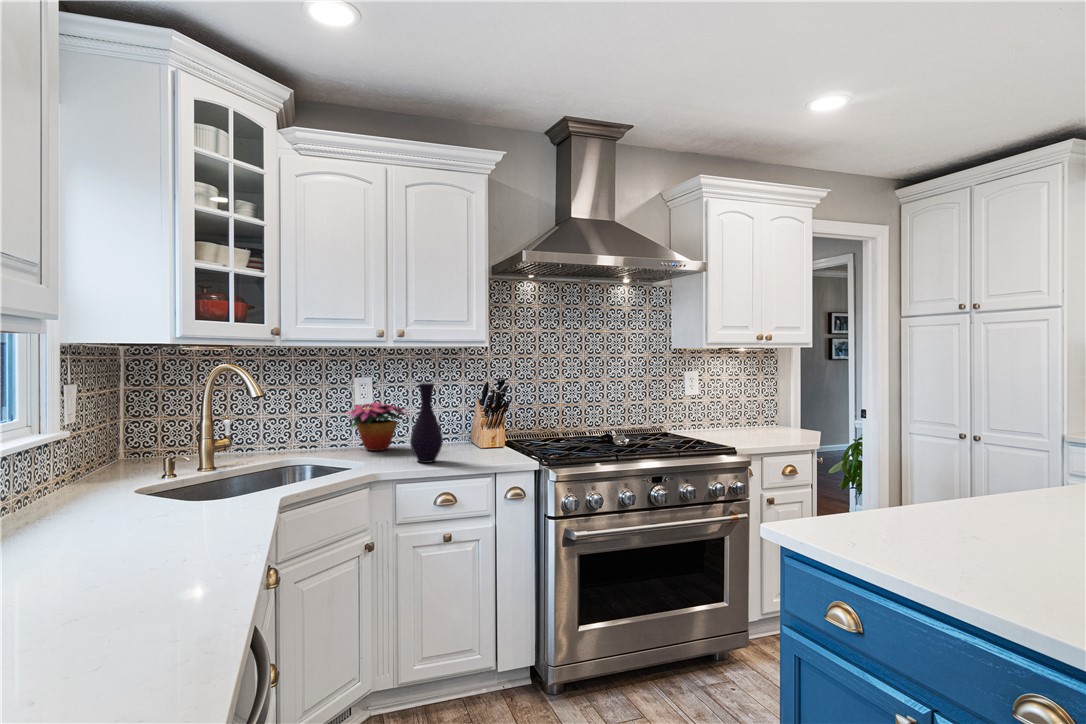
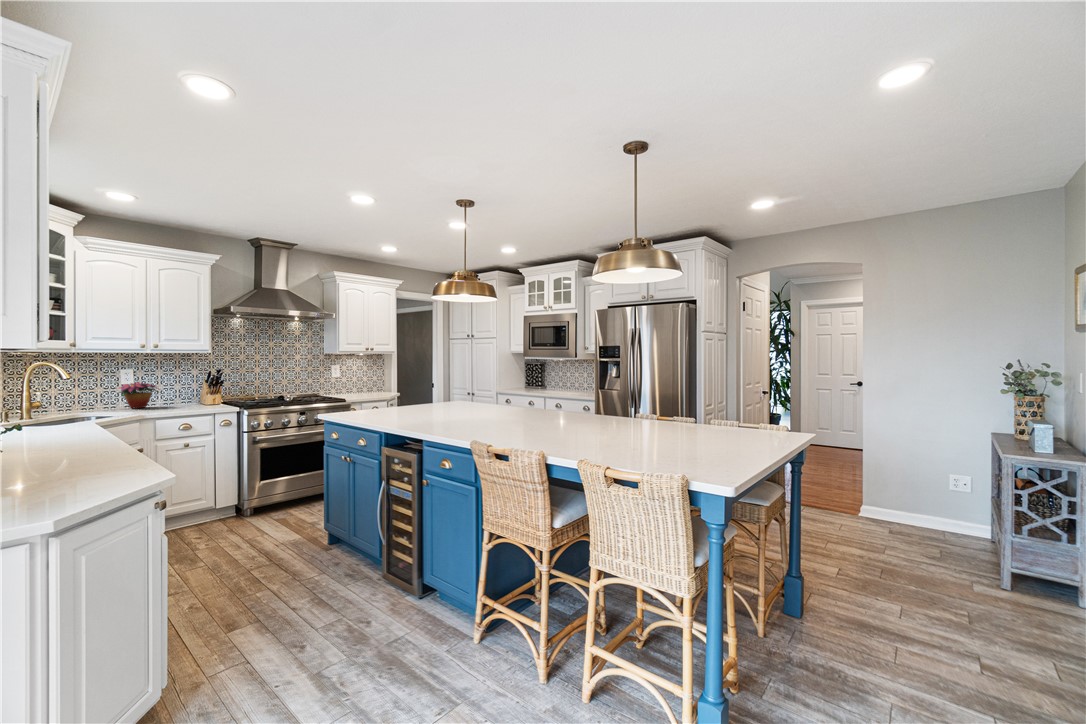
vase: present [410,383,443,463] -> none [163,371,183,411]

